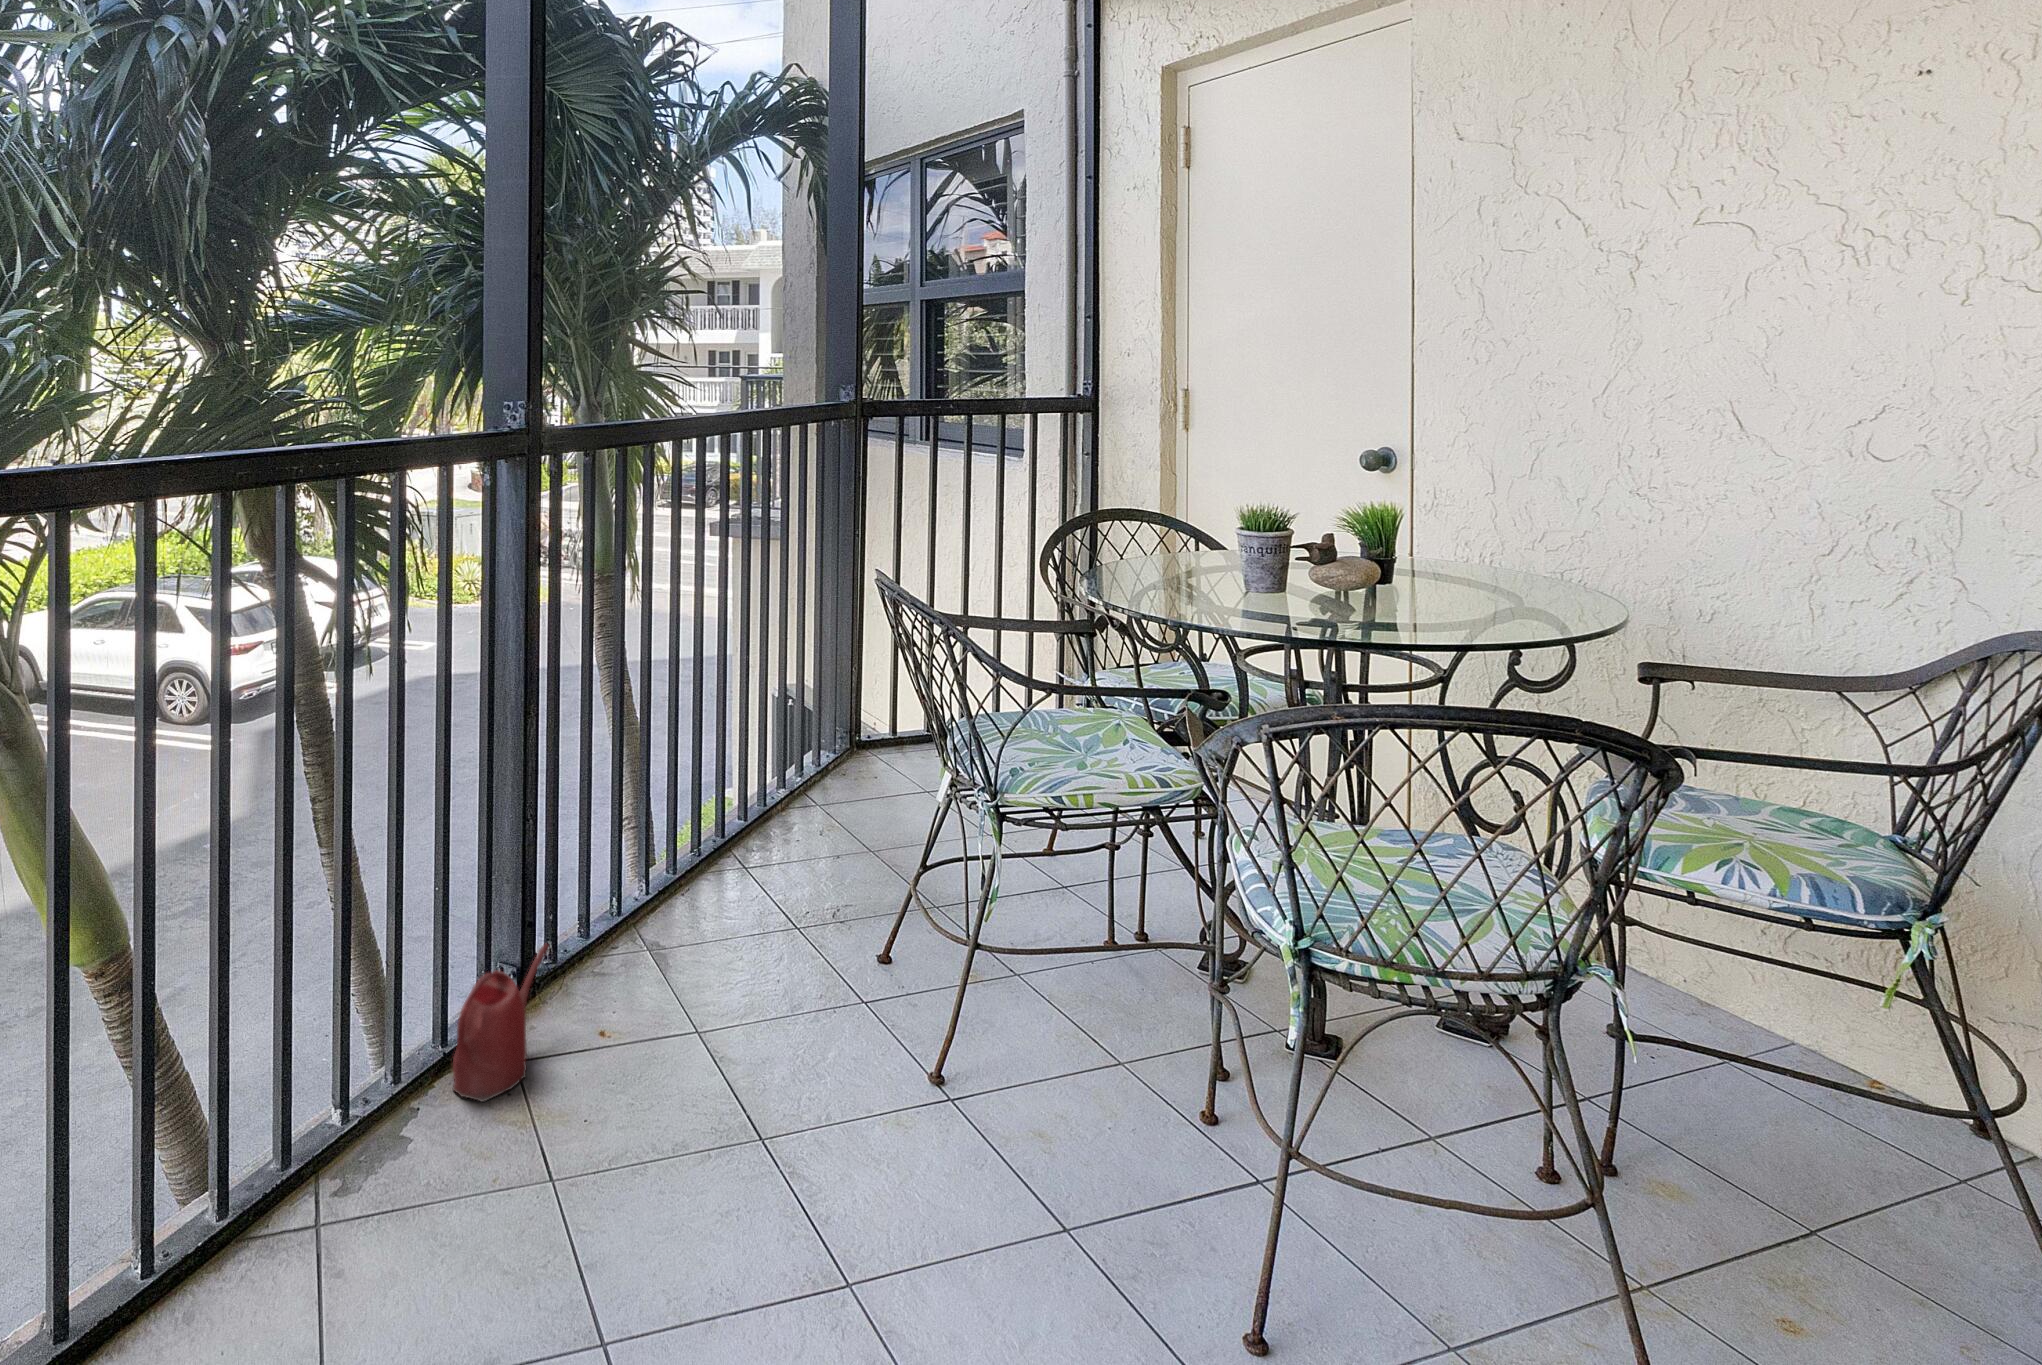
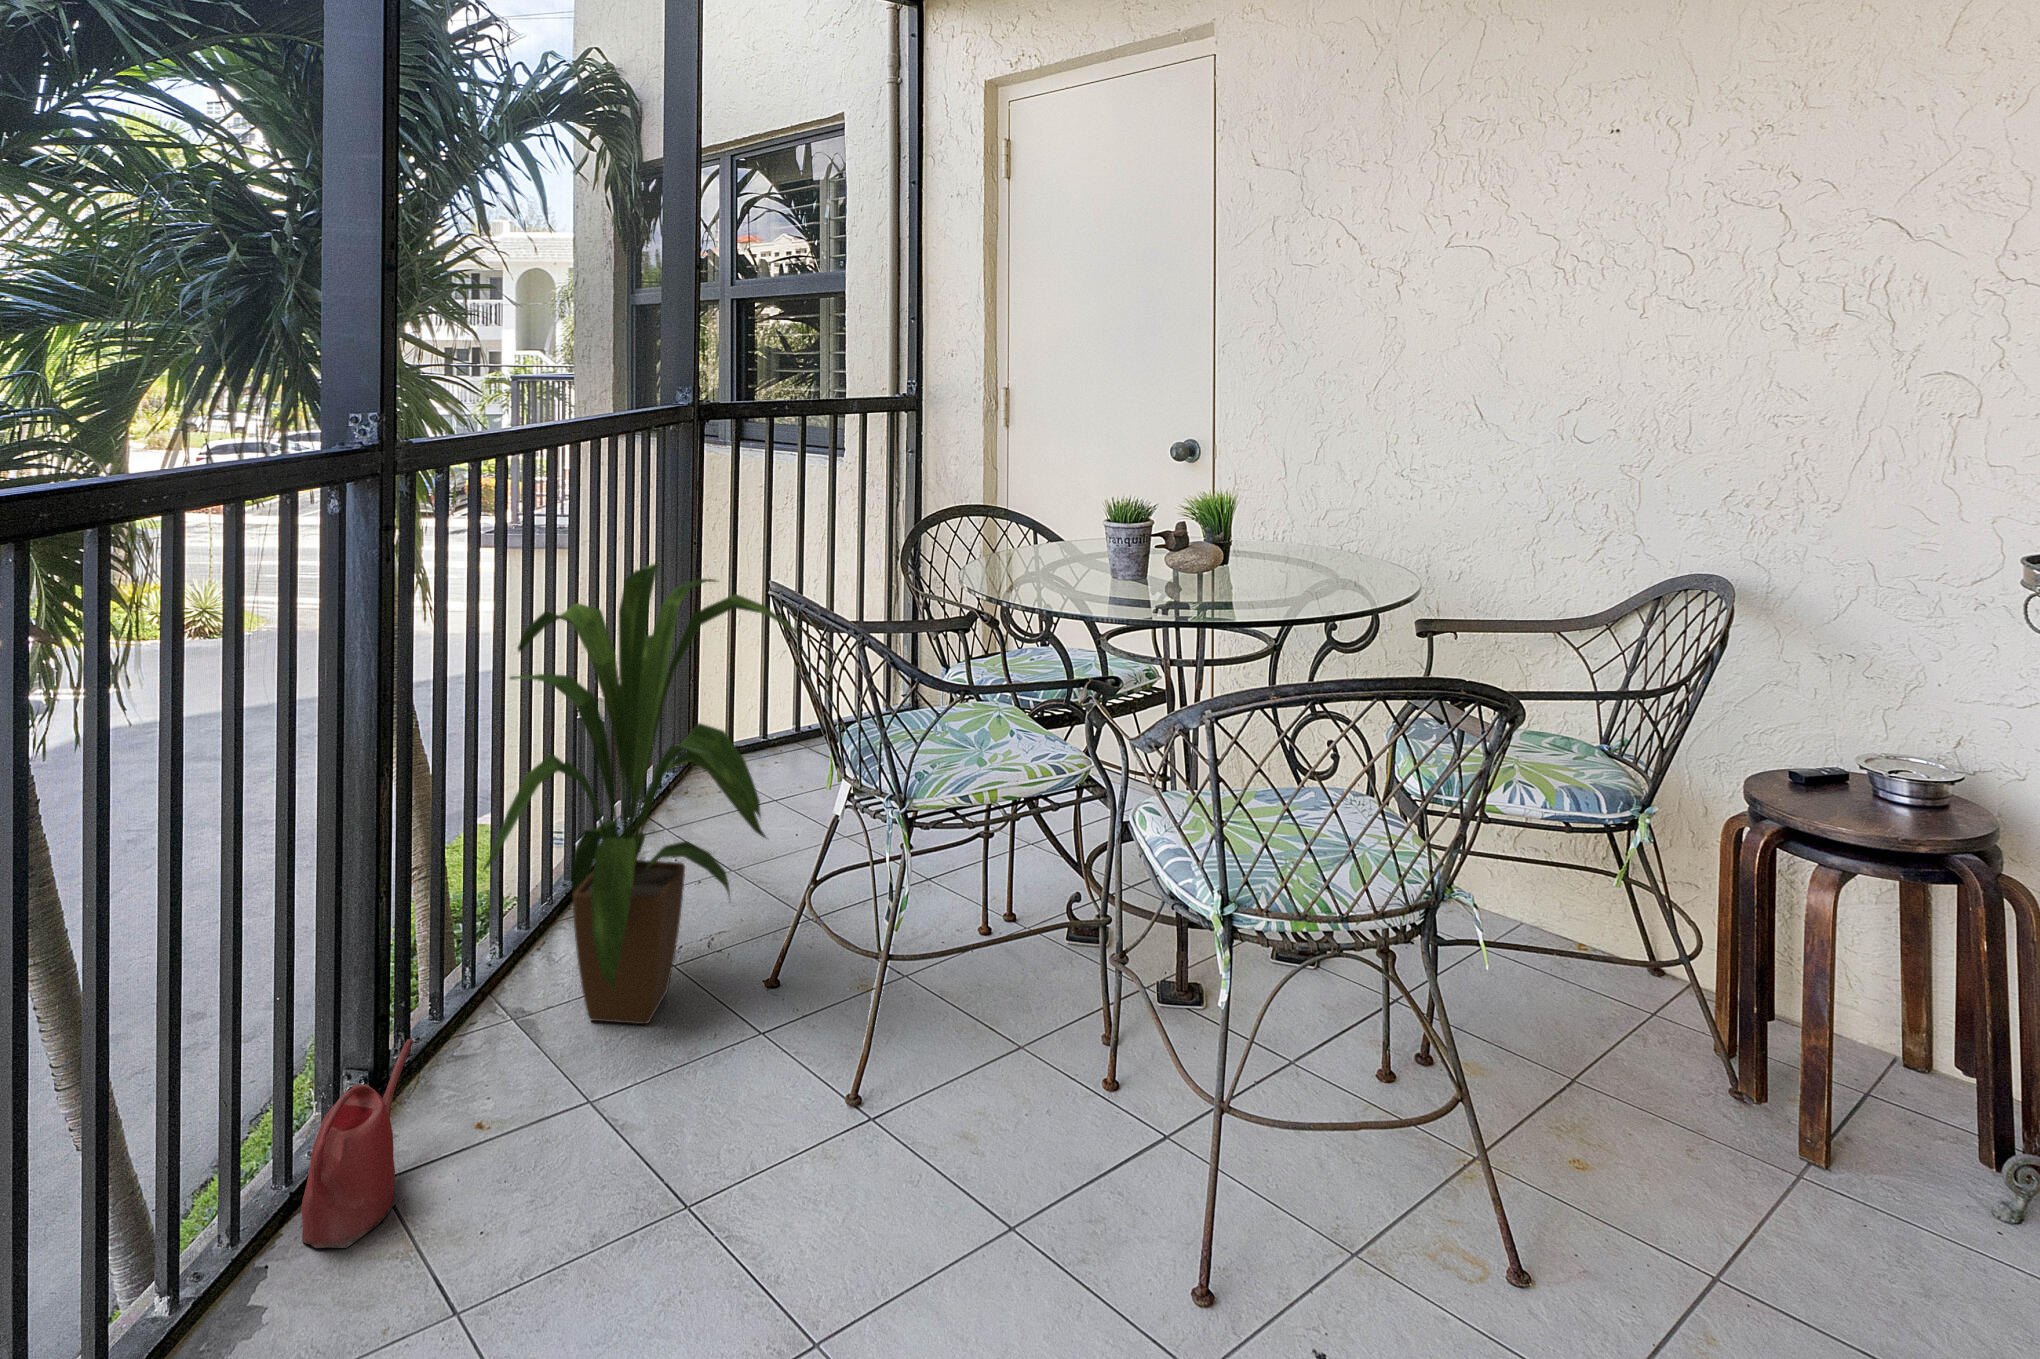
house plant: none [614,547,899,974] -> present [483,563,797,1024]

